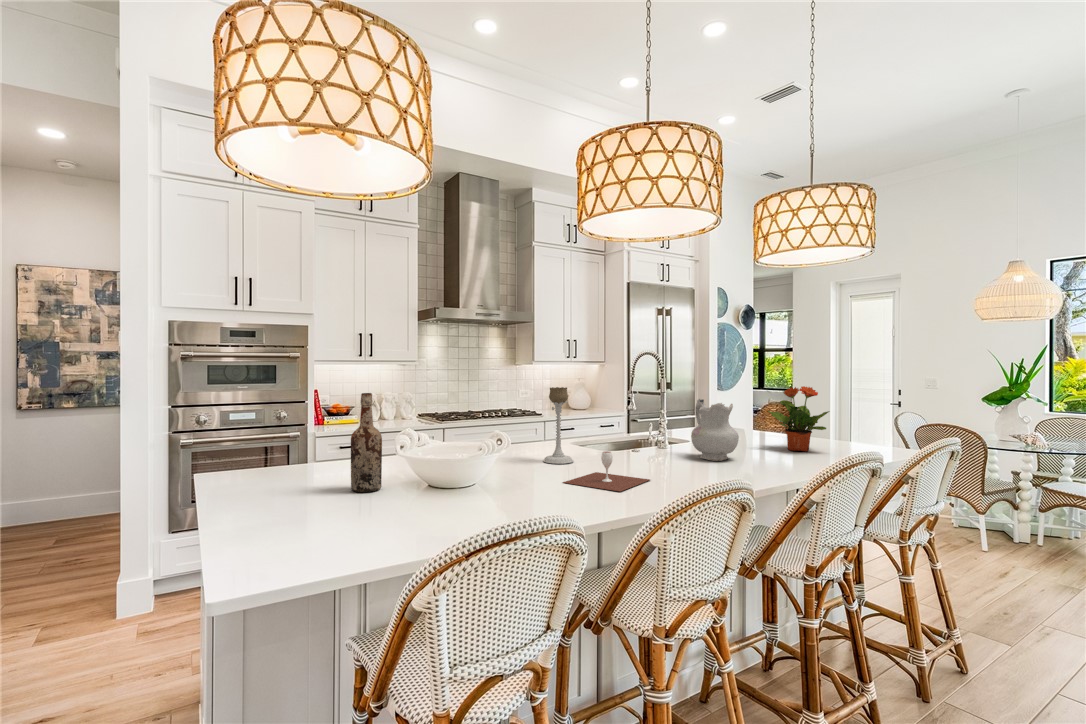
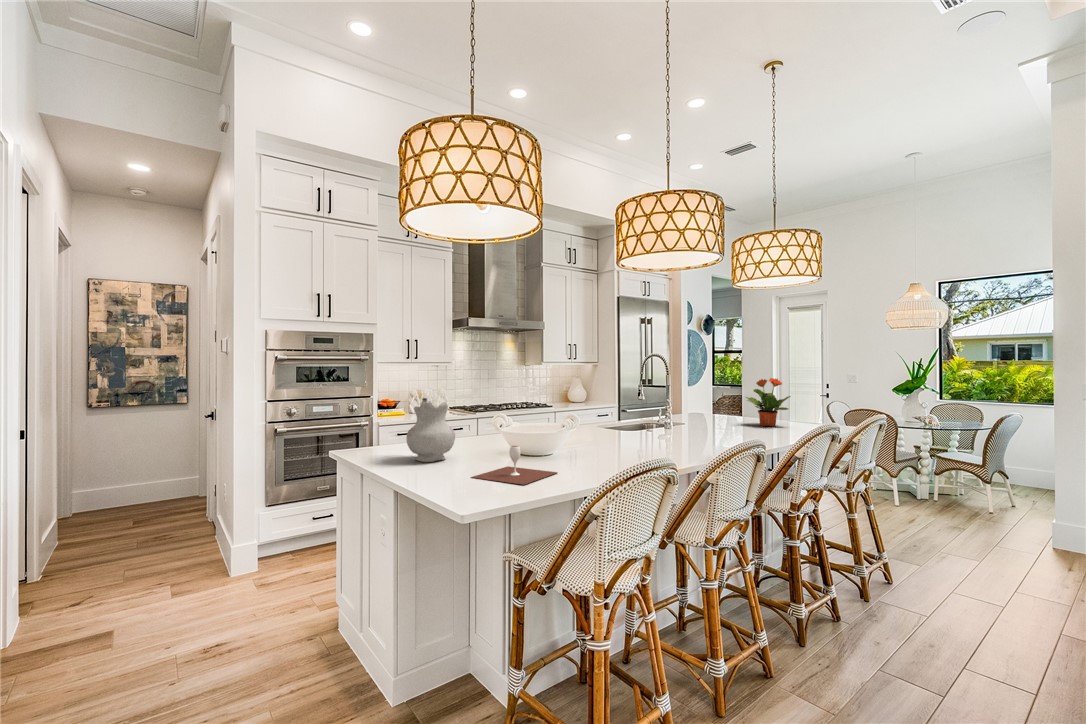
candle holder: present [543,387,573,464] -> none [588,380,611,436]
wine bottle: present [351,393,382,492] -> none [471,383,493,454]
ceramic pitcher: present [691,399,739,461] -> present [406,397,455,462]
wine glass: present [563,451,650,492] -> present [472,446,558,485]

